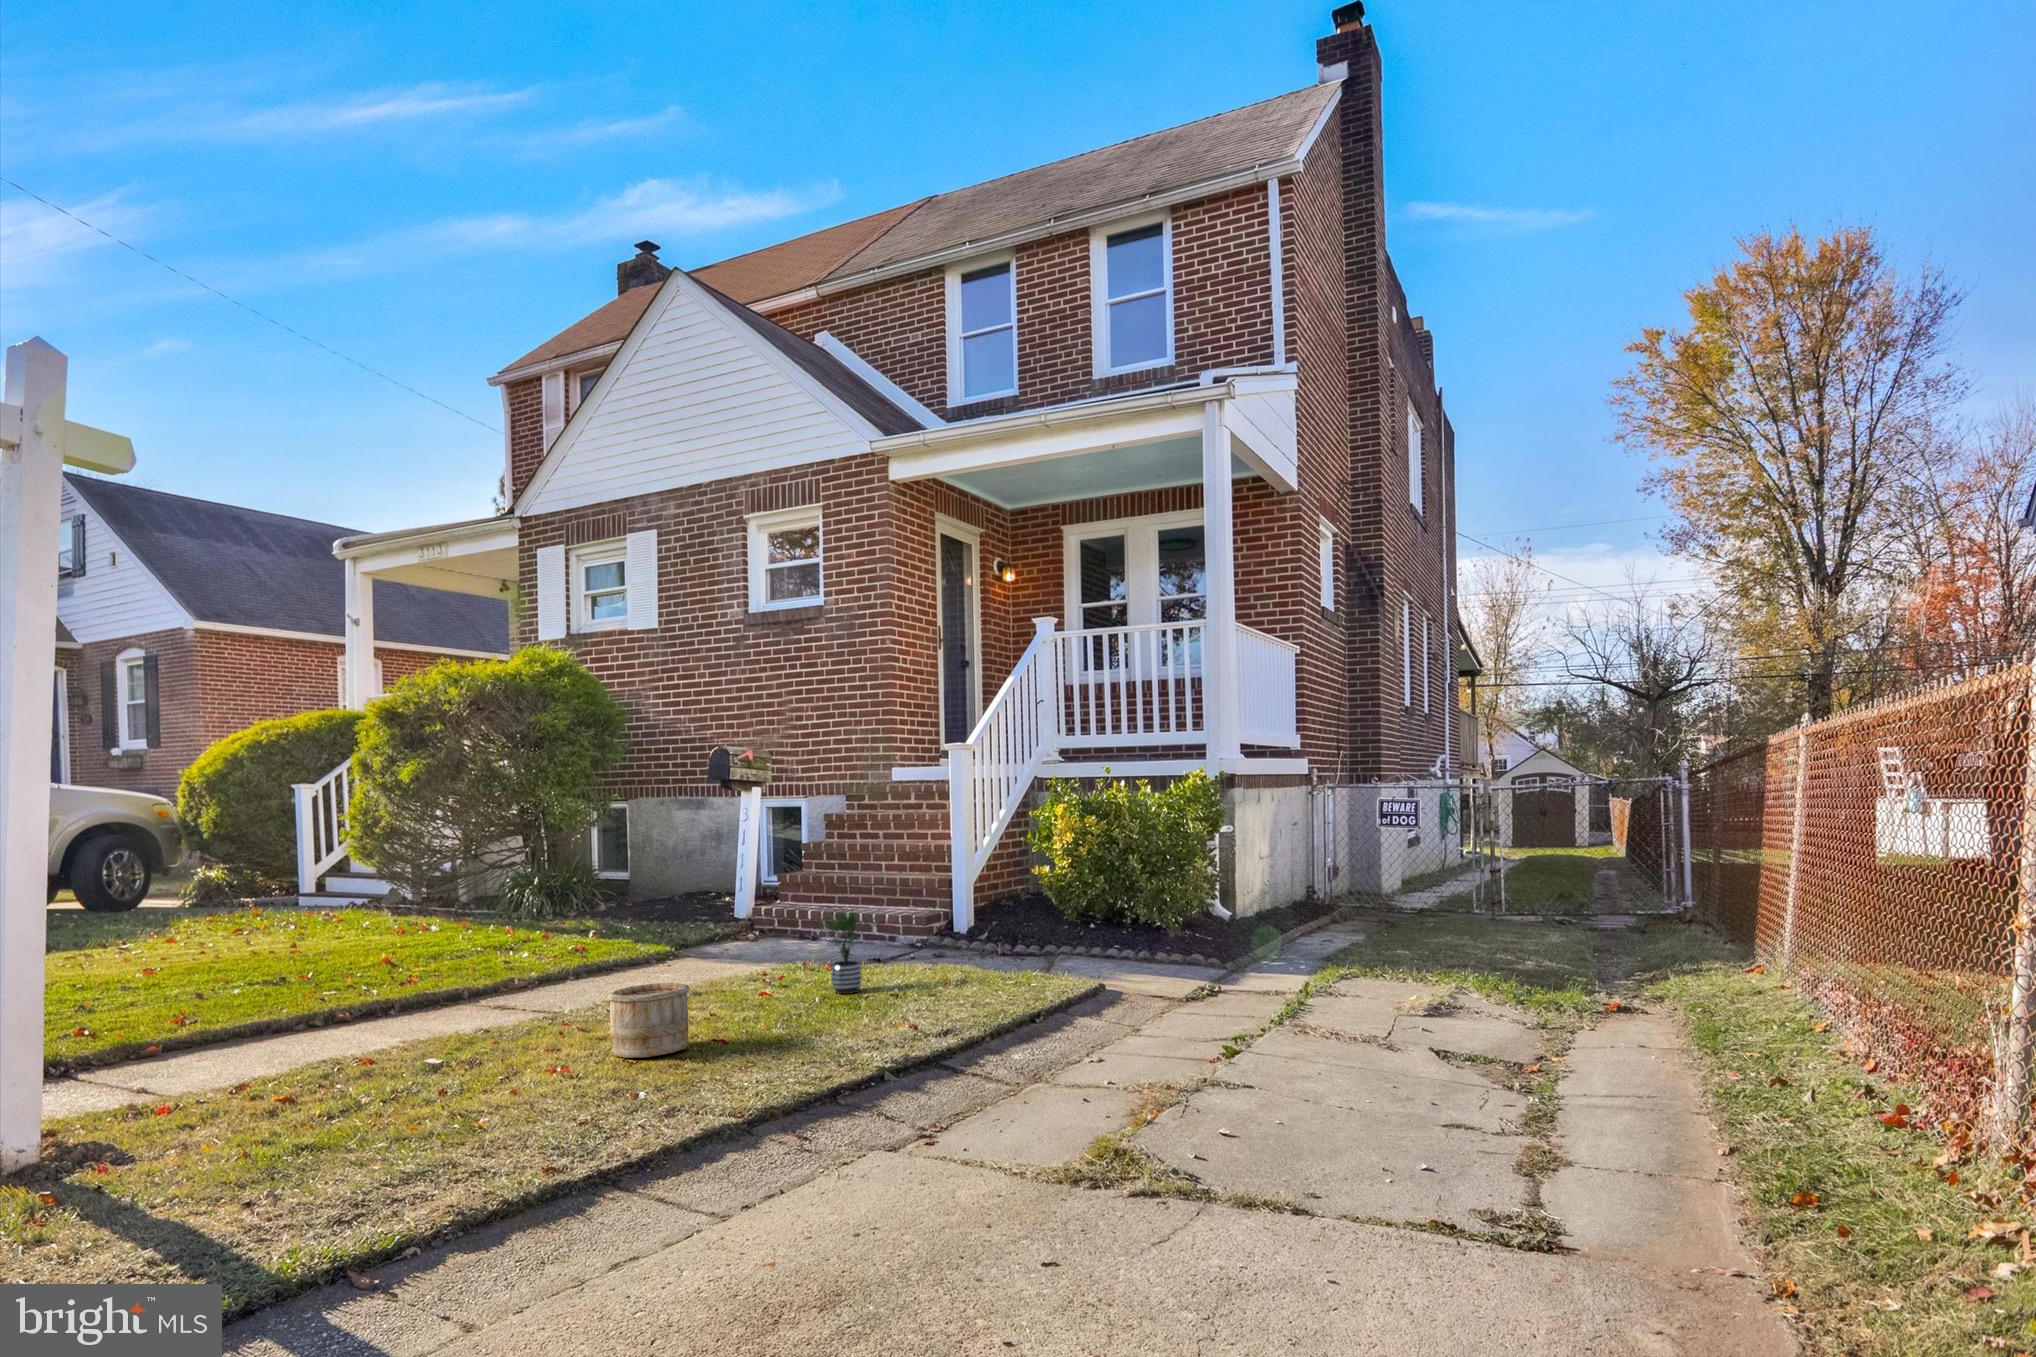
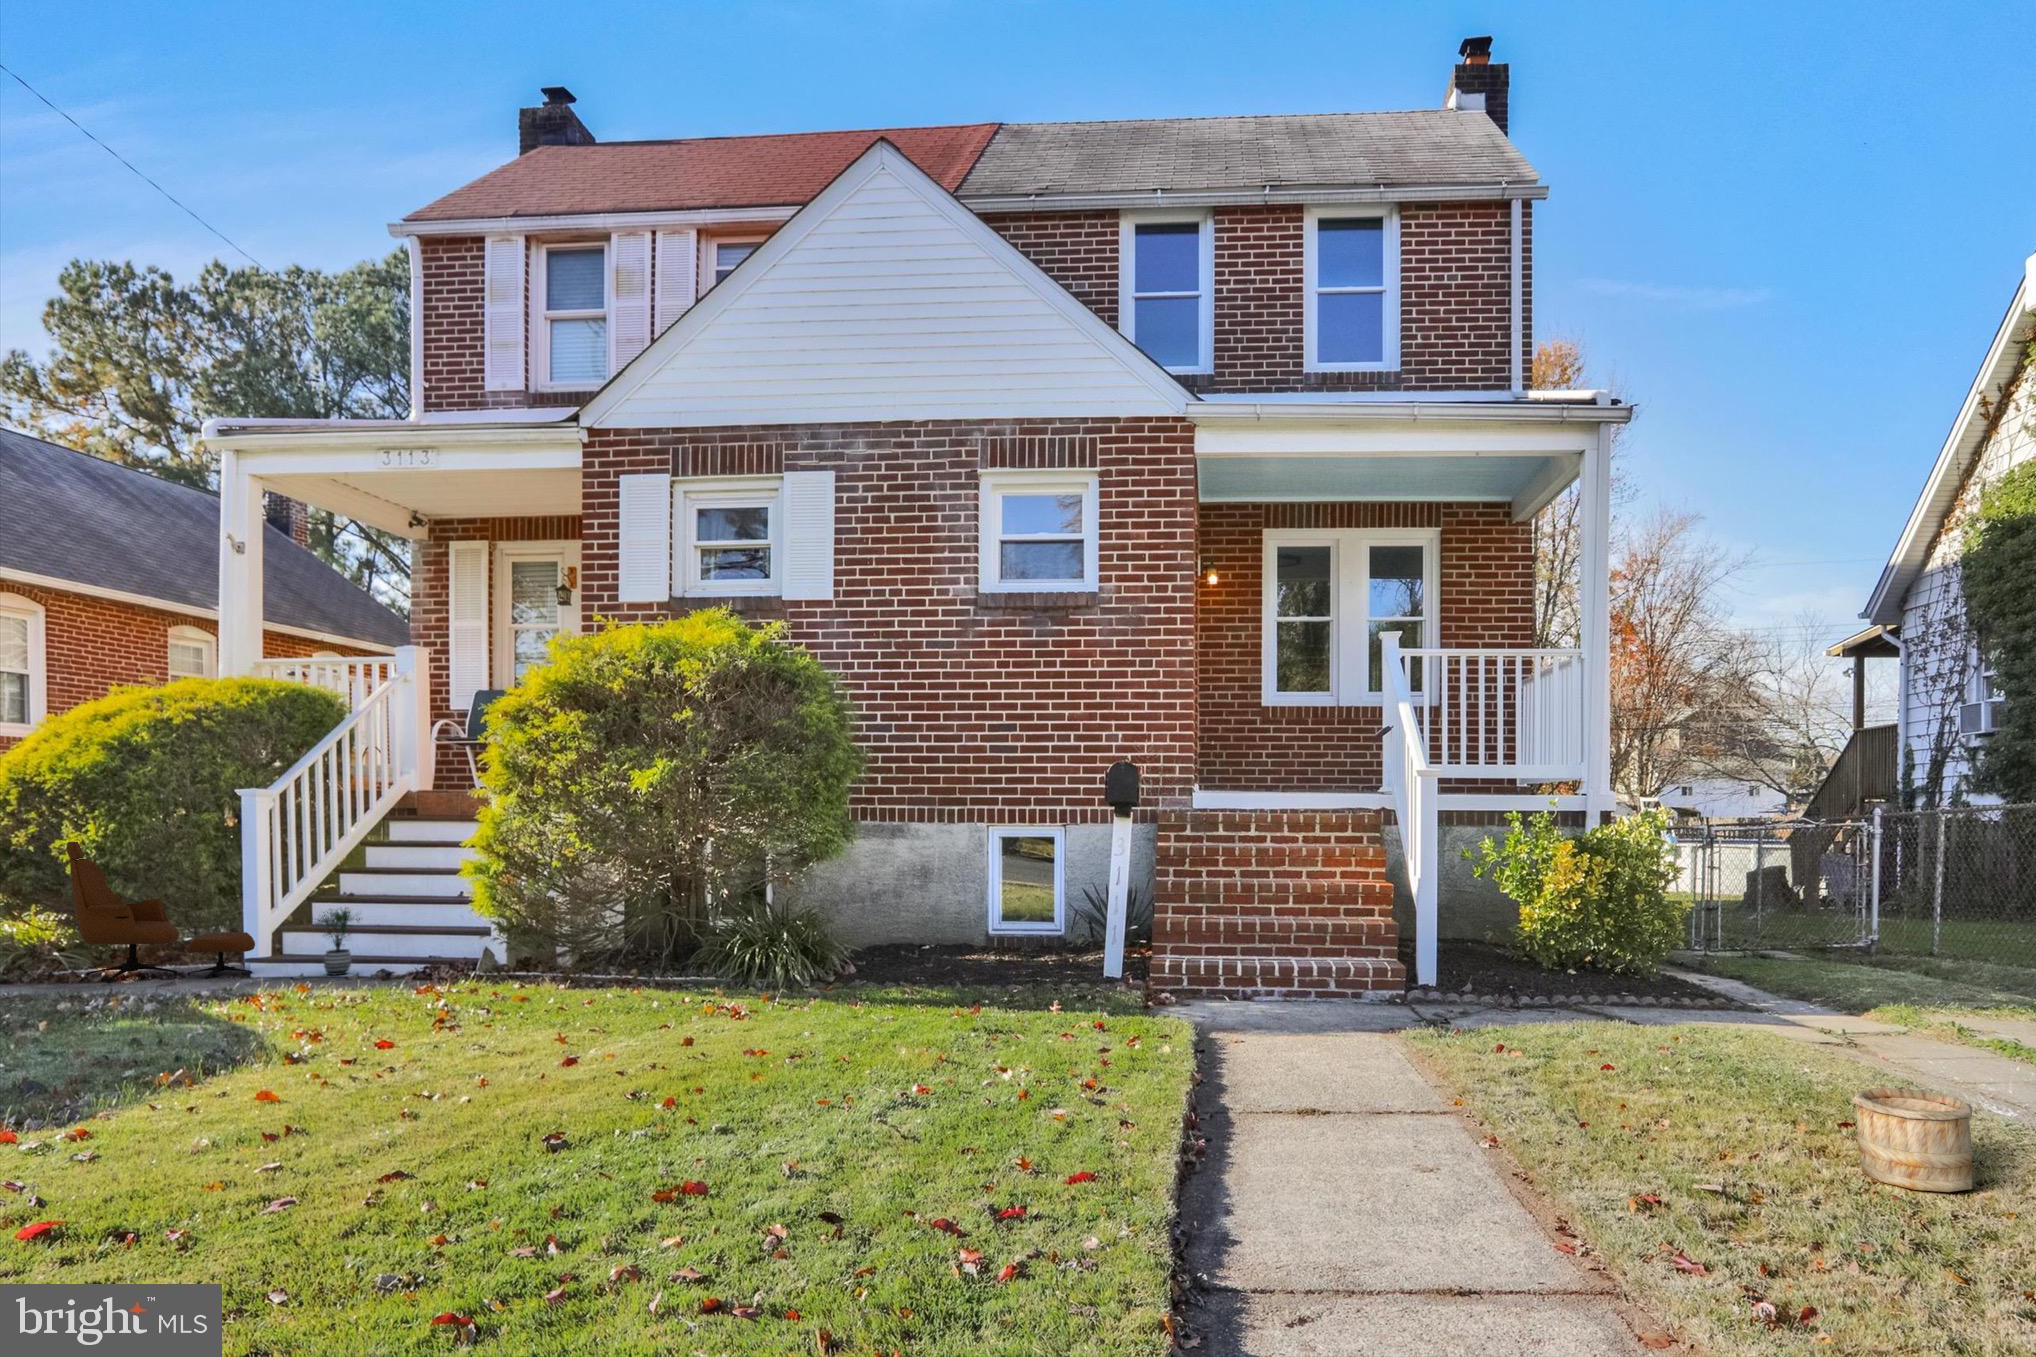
lounge chair: none [191,822,296,914] -> present [66,841,255,983]
potted plant: present [819,910,870,994] -> present [315,908,360,975]

